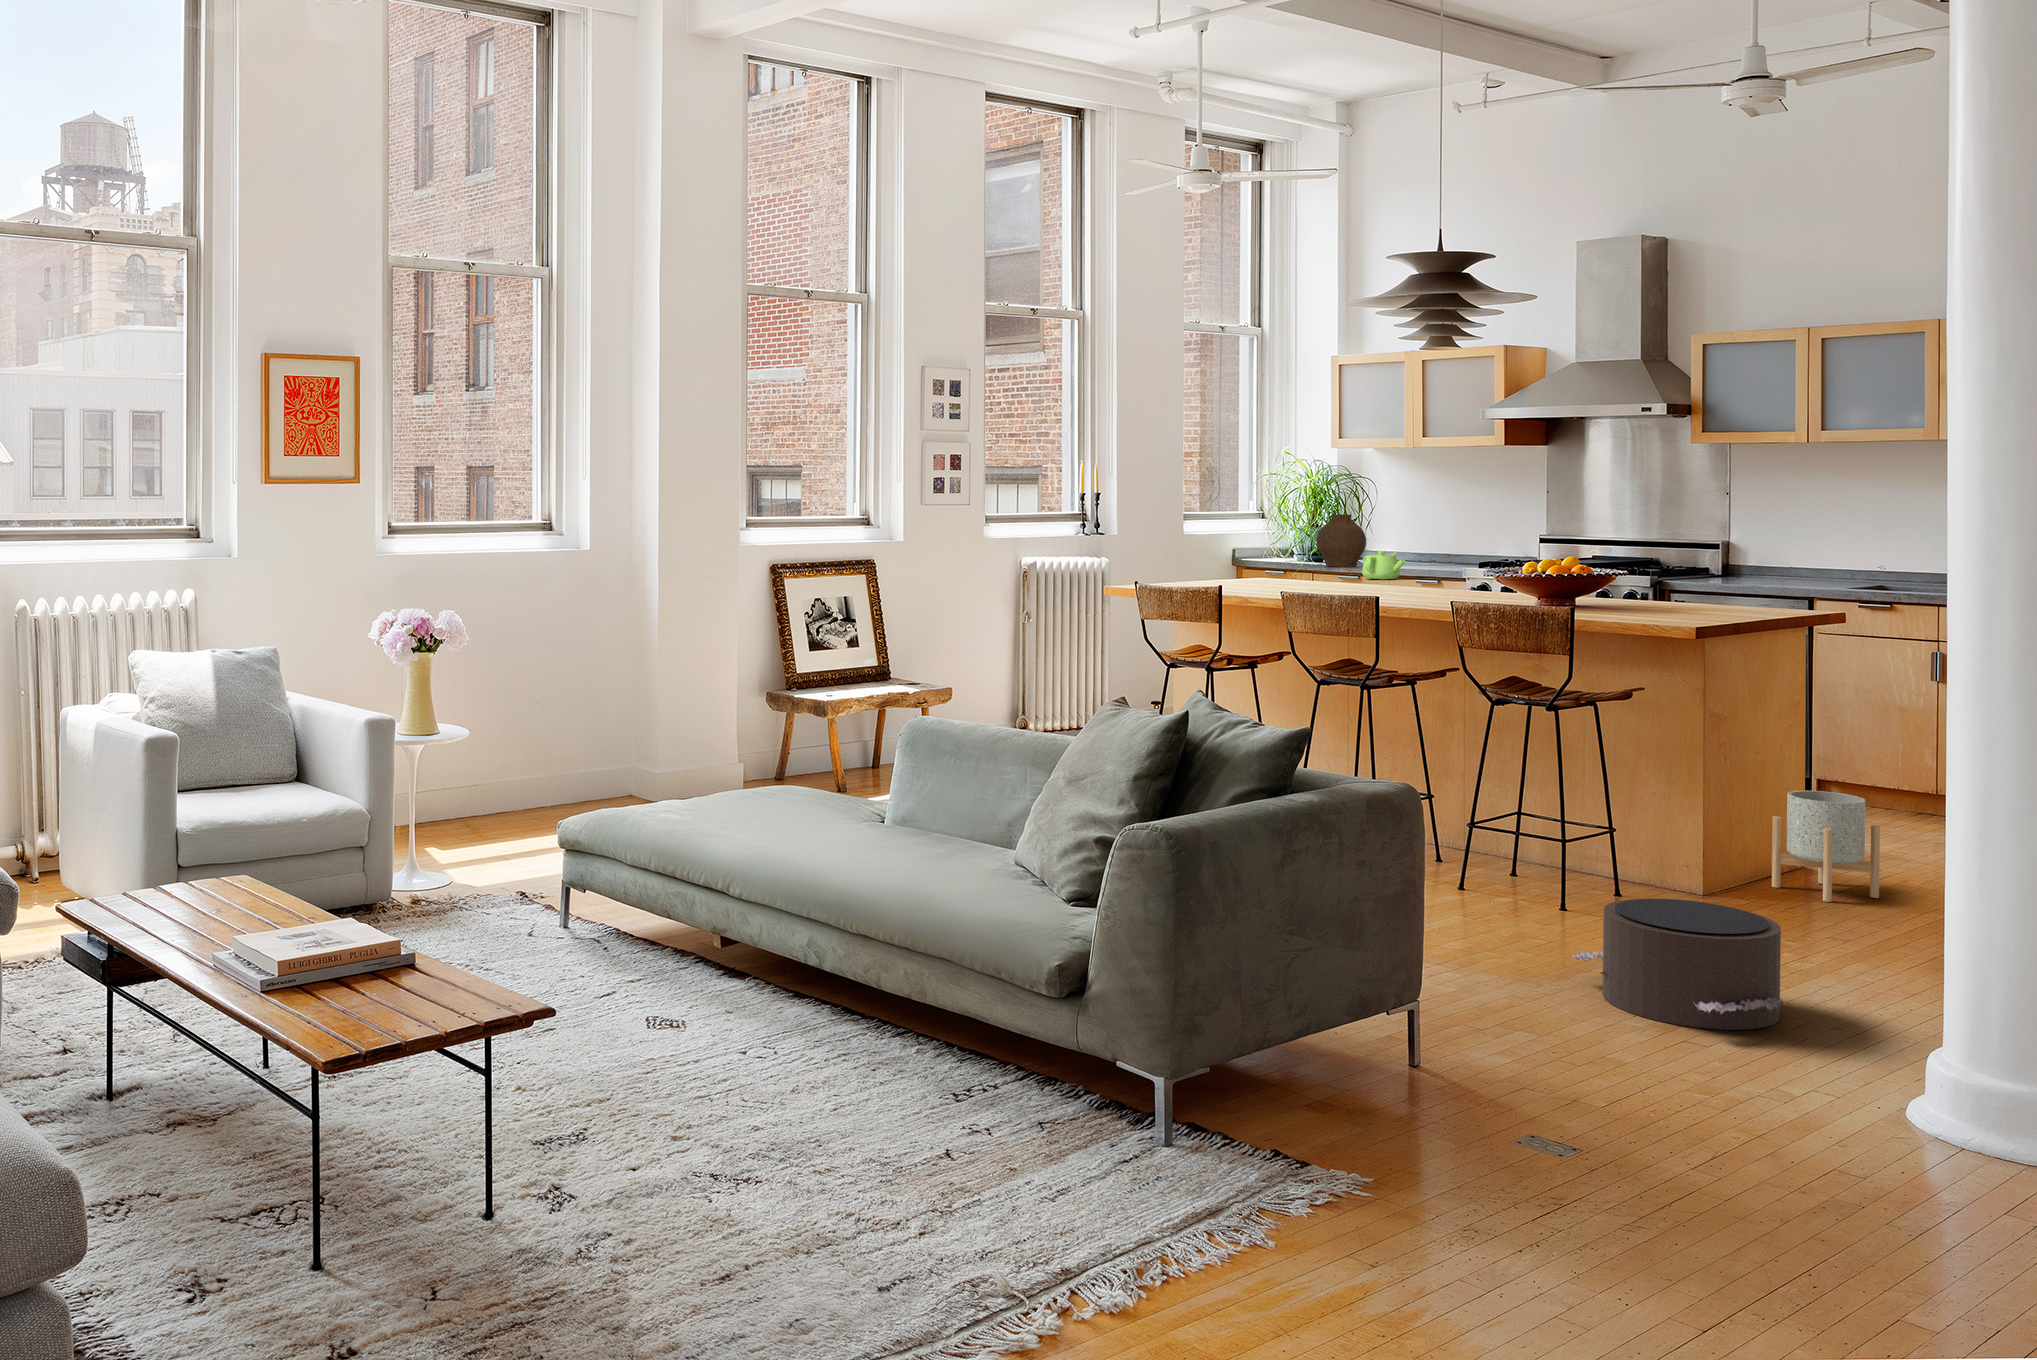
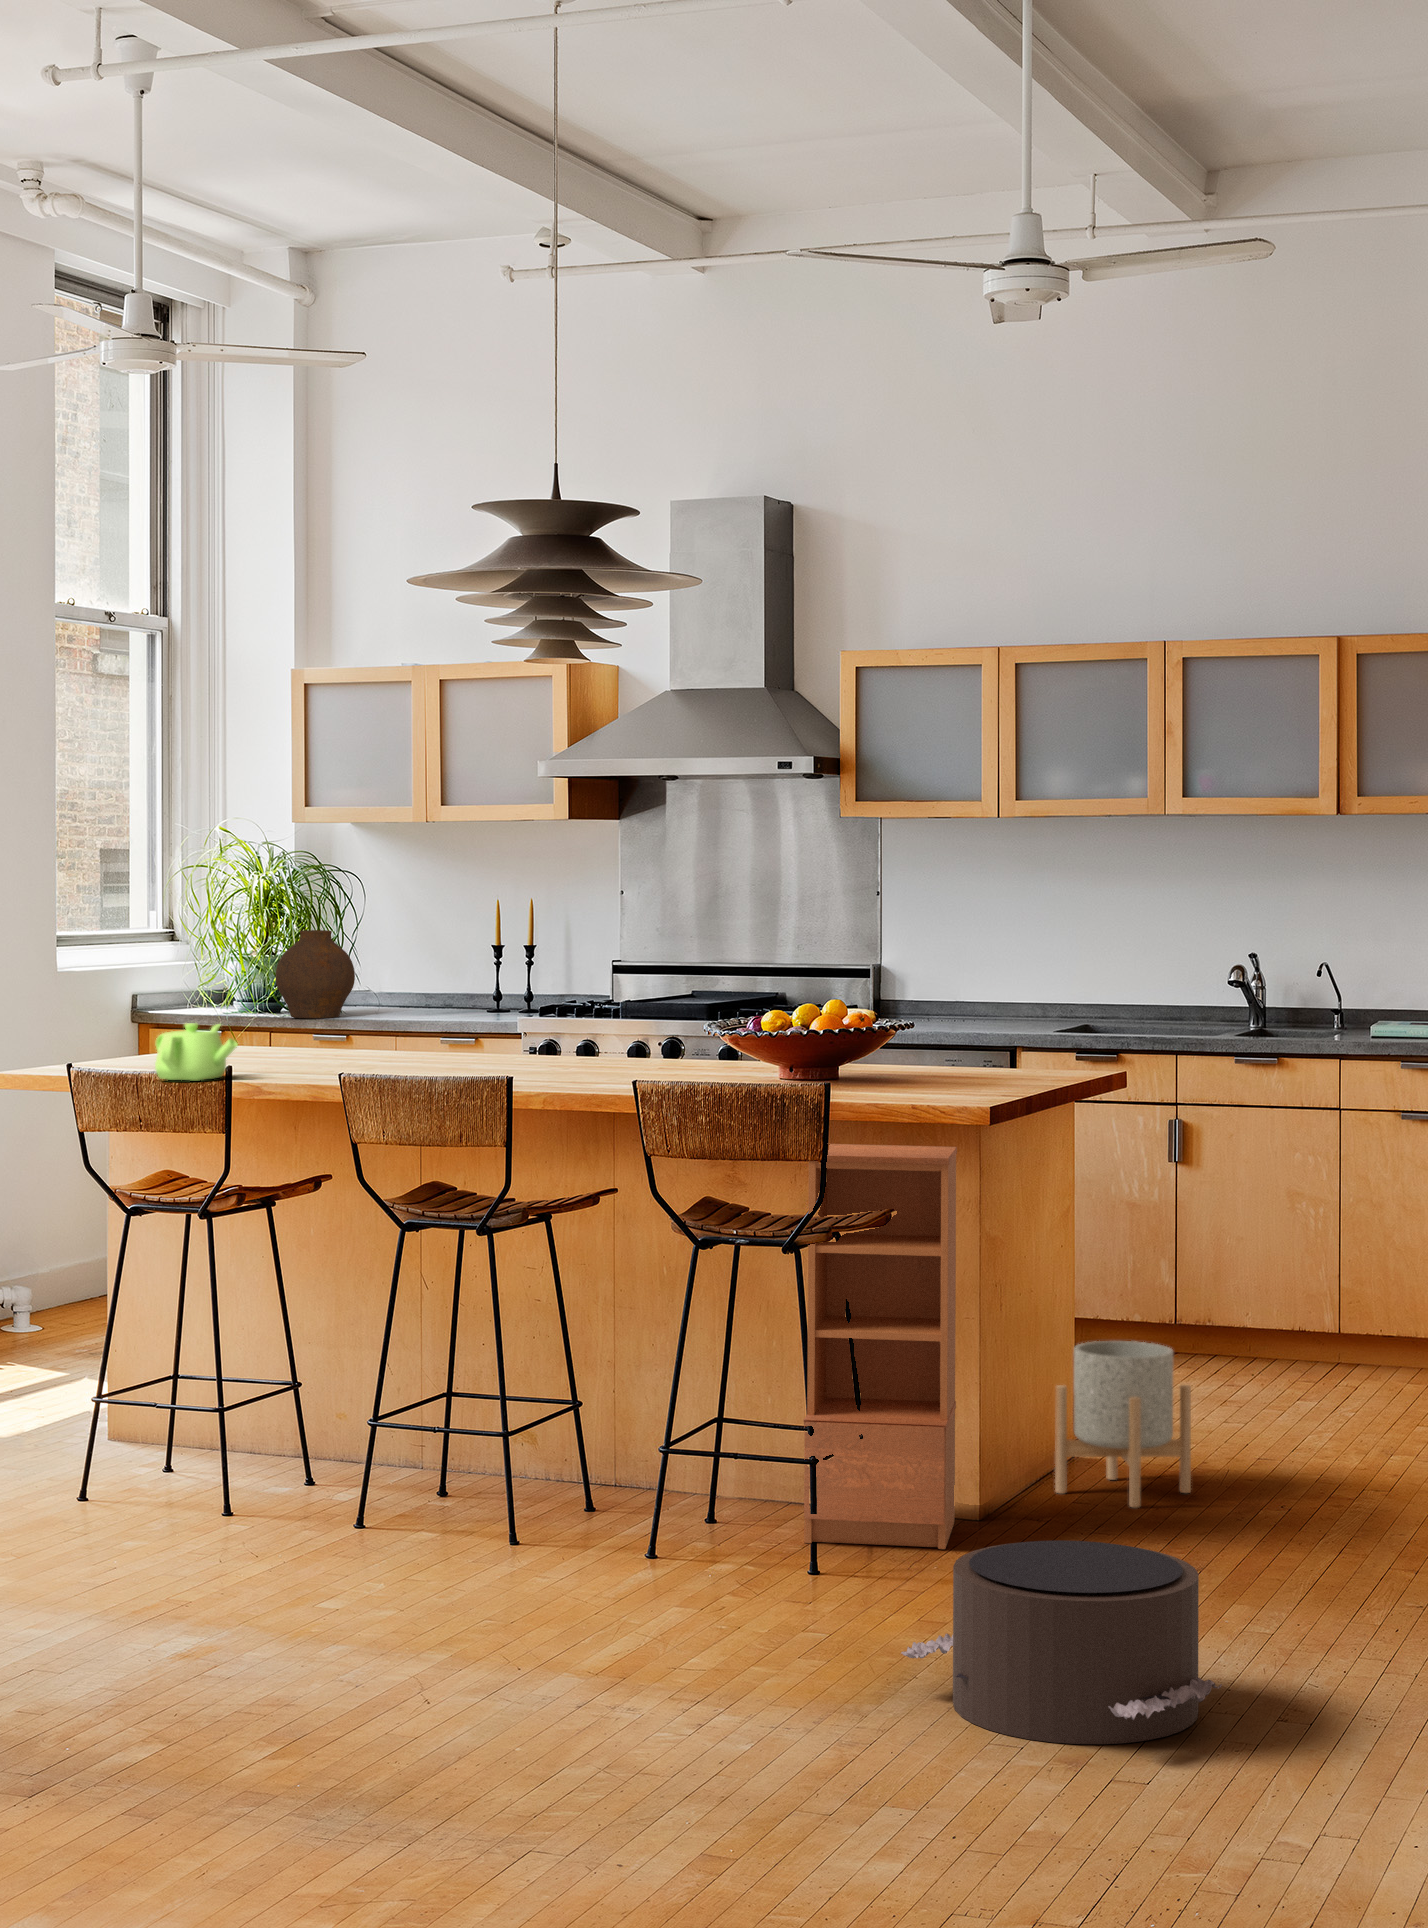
teapot: present [1362,551,1406,580] -> present [155,1023,238,1081]
bookcase: none [1565,647,1685,909] -> present [804,1144,957,1549]

